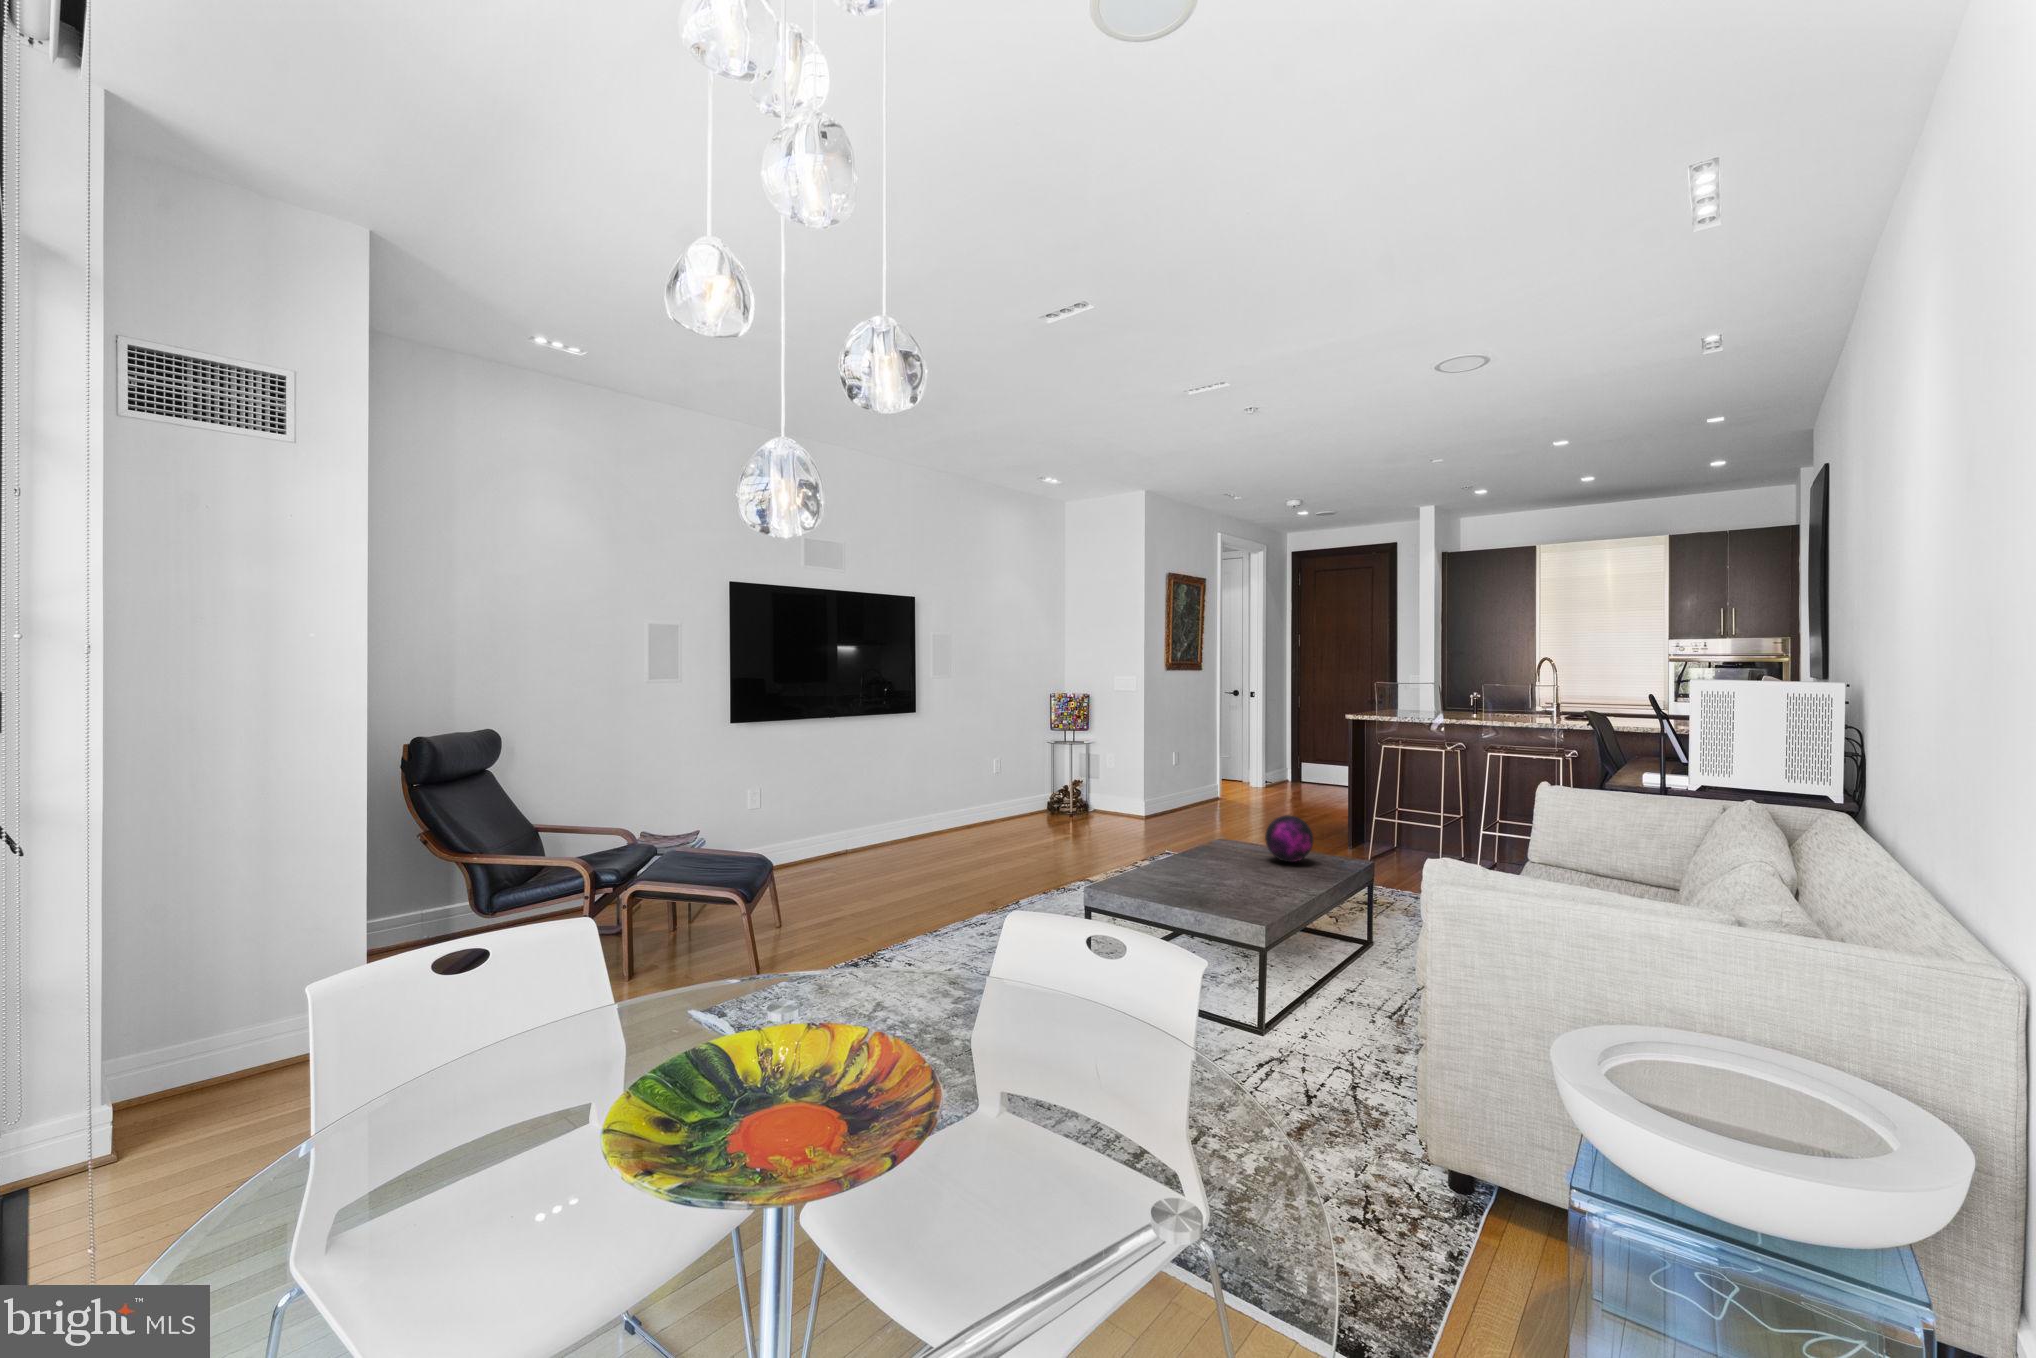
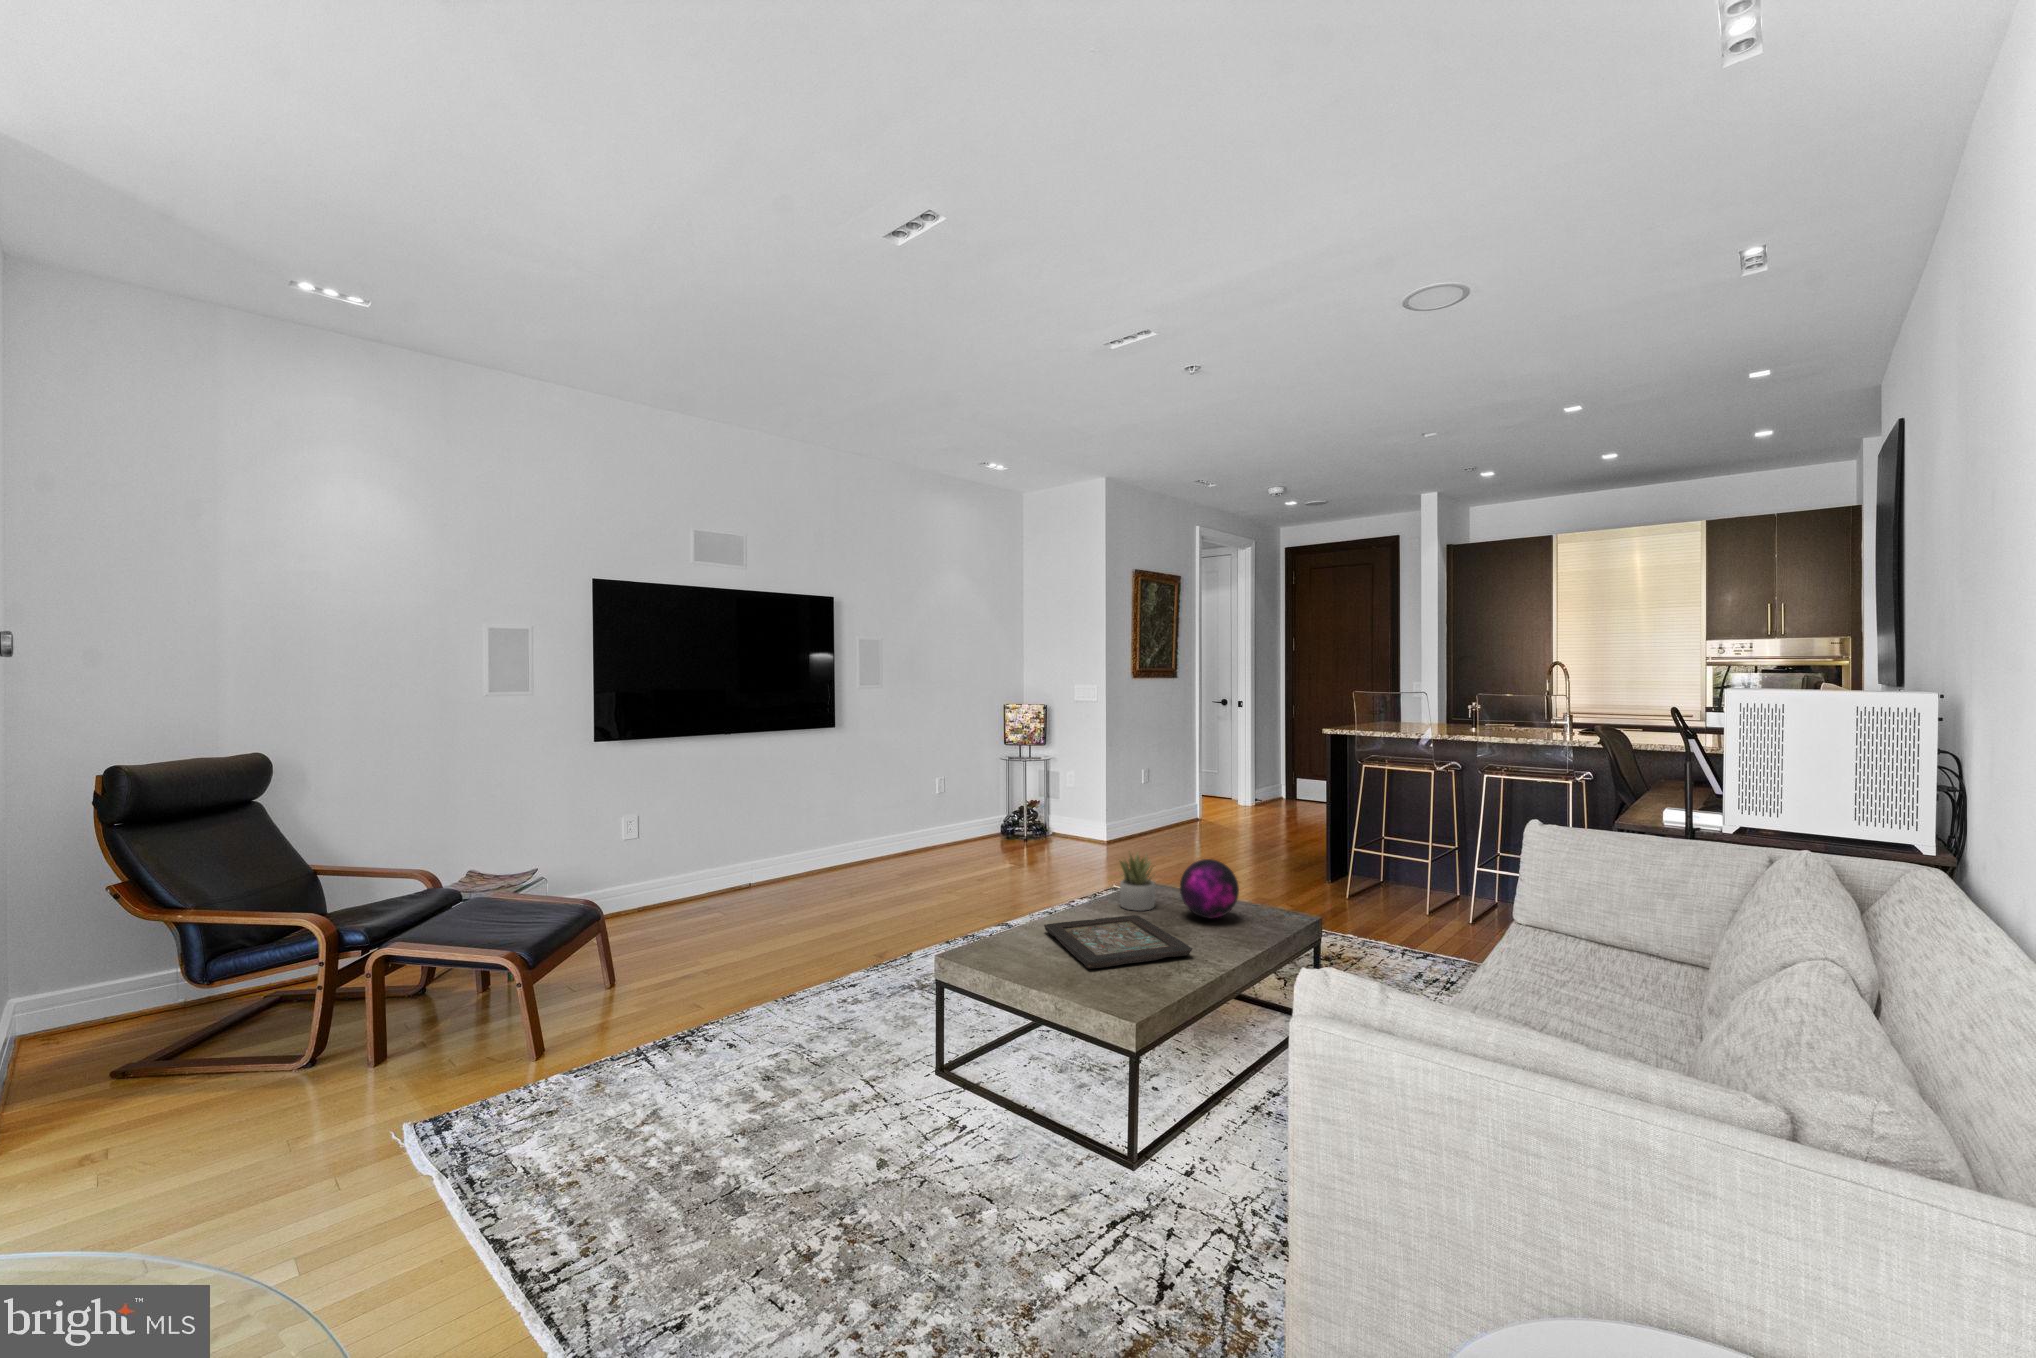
succulent plant: none [1211,810,1244,858] -> present [1120,854,1155,911]
decorative tray: none [1165,860,1290,894] -> present [1044,915,1193,968]

